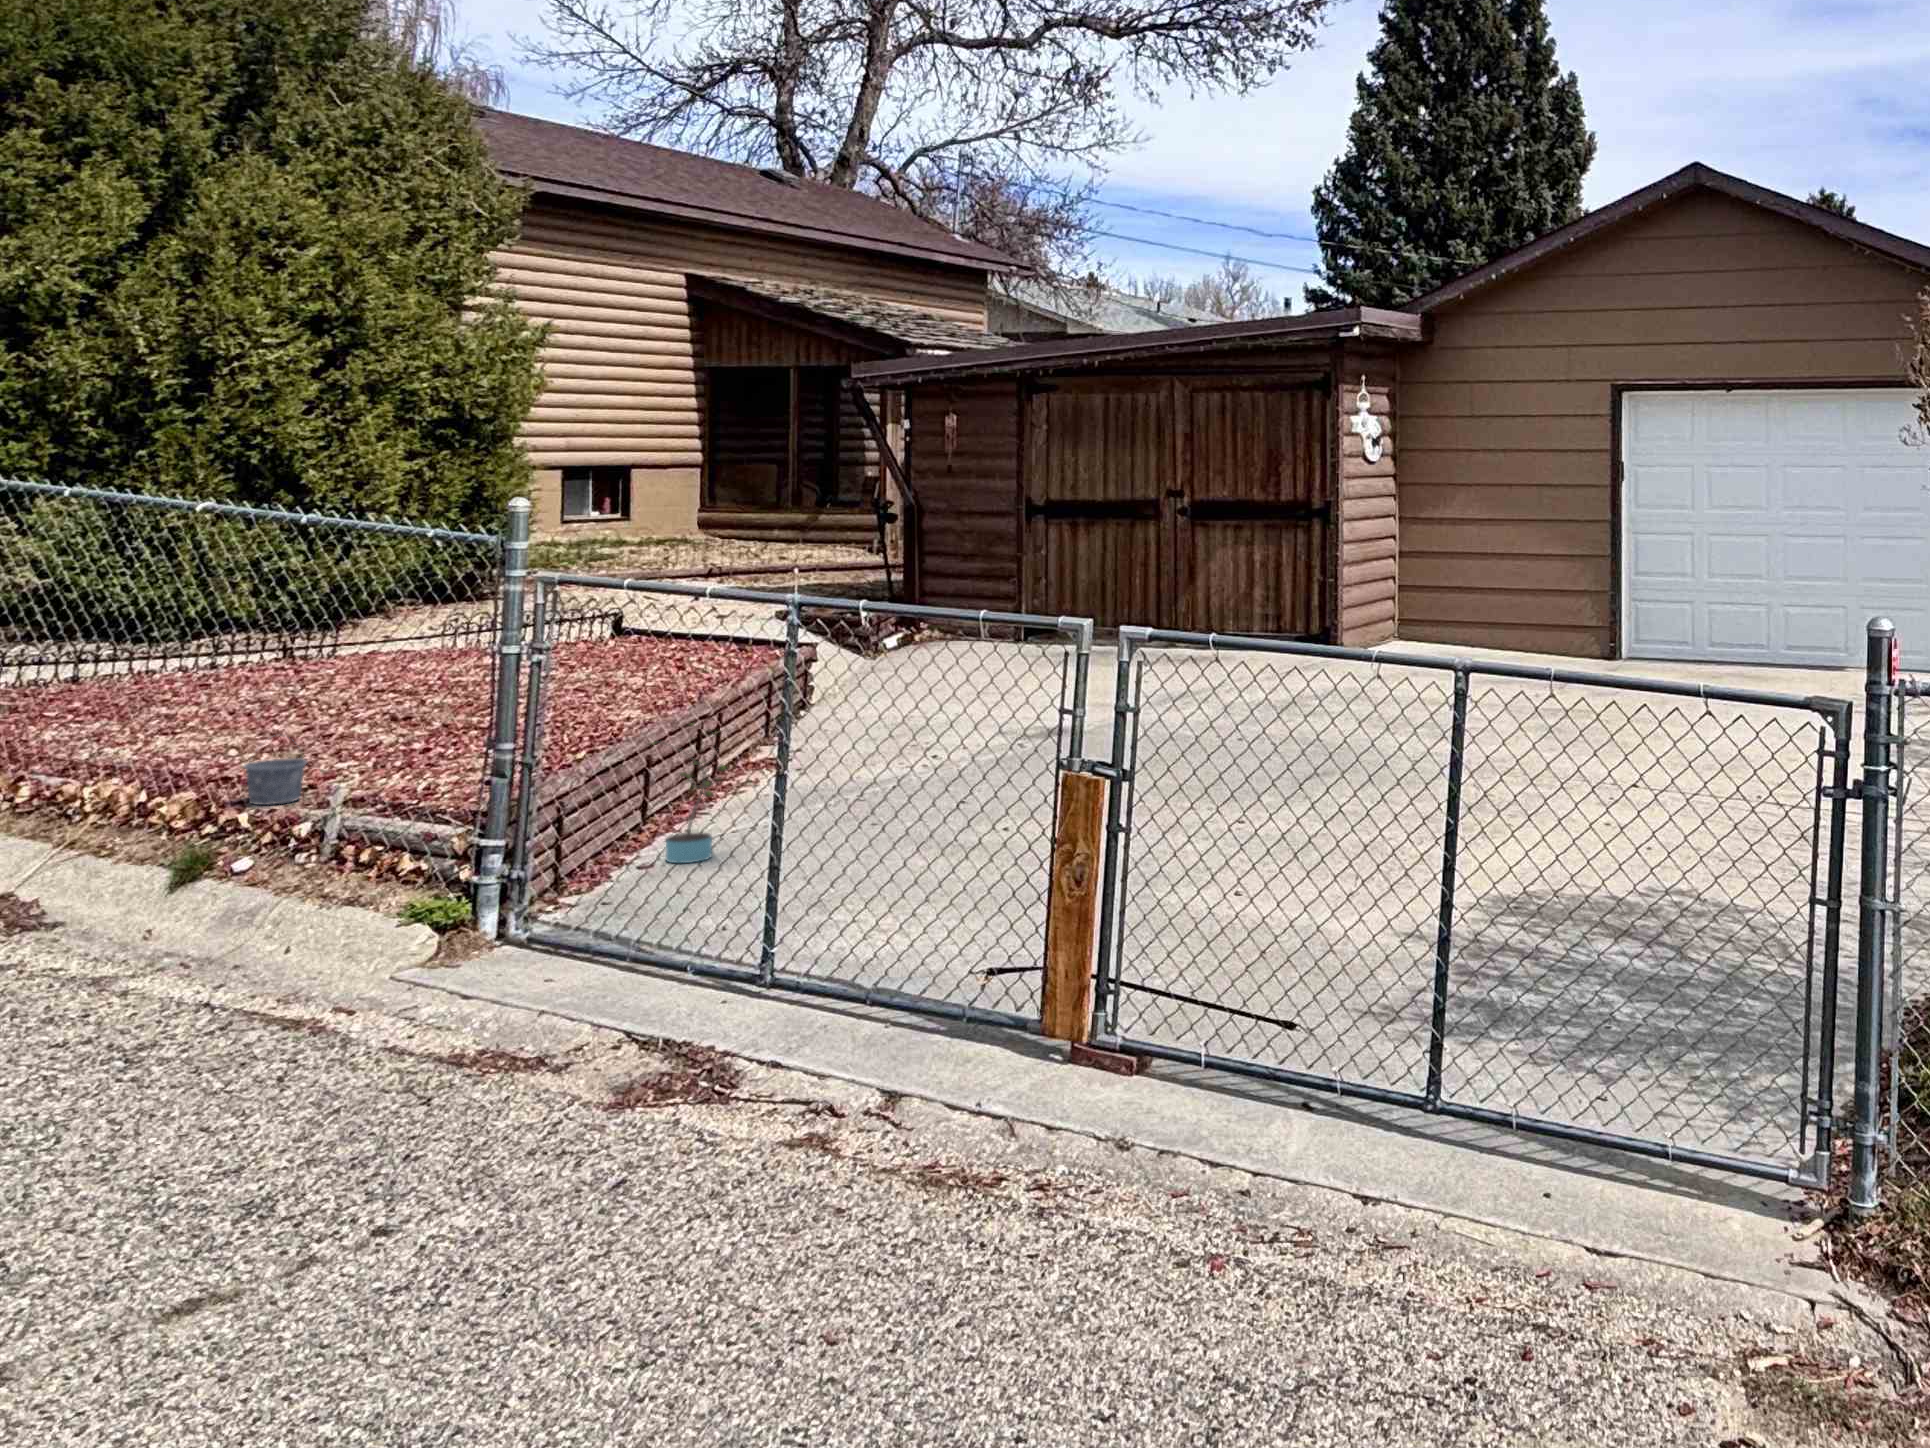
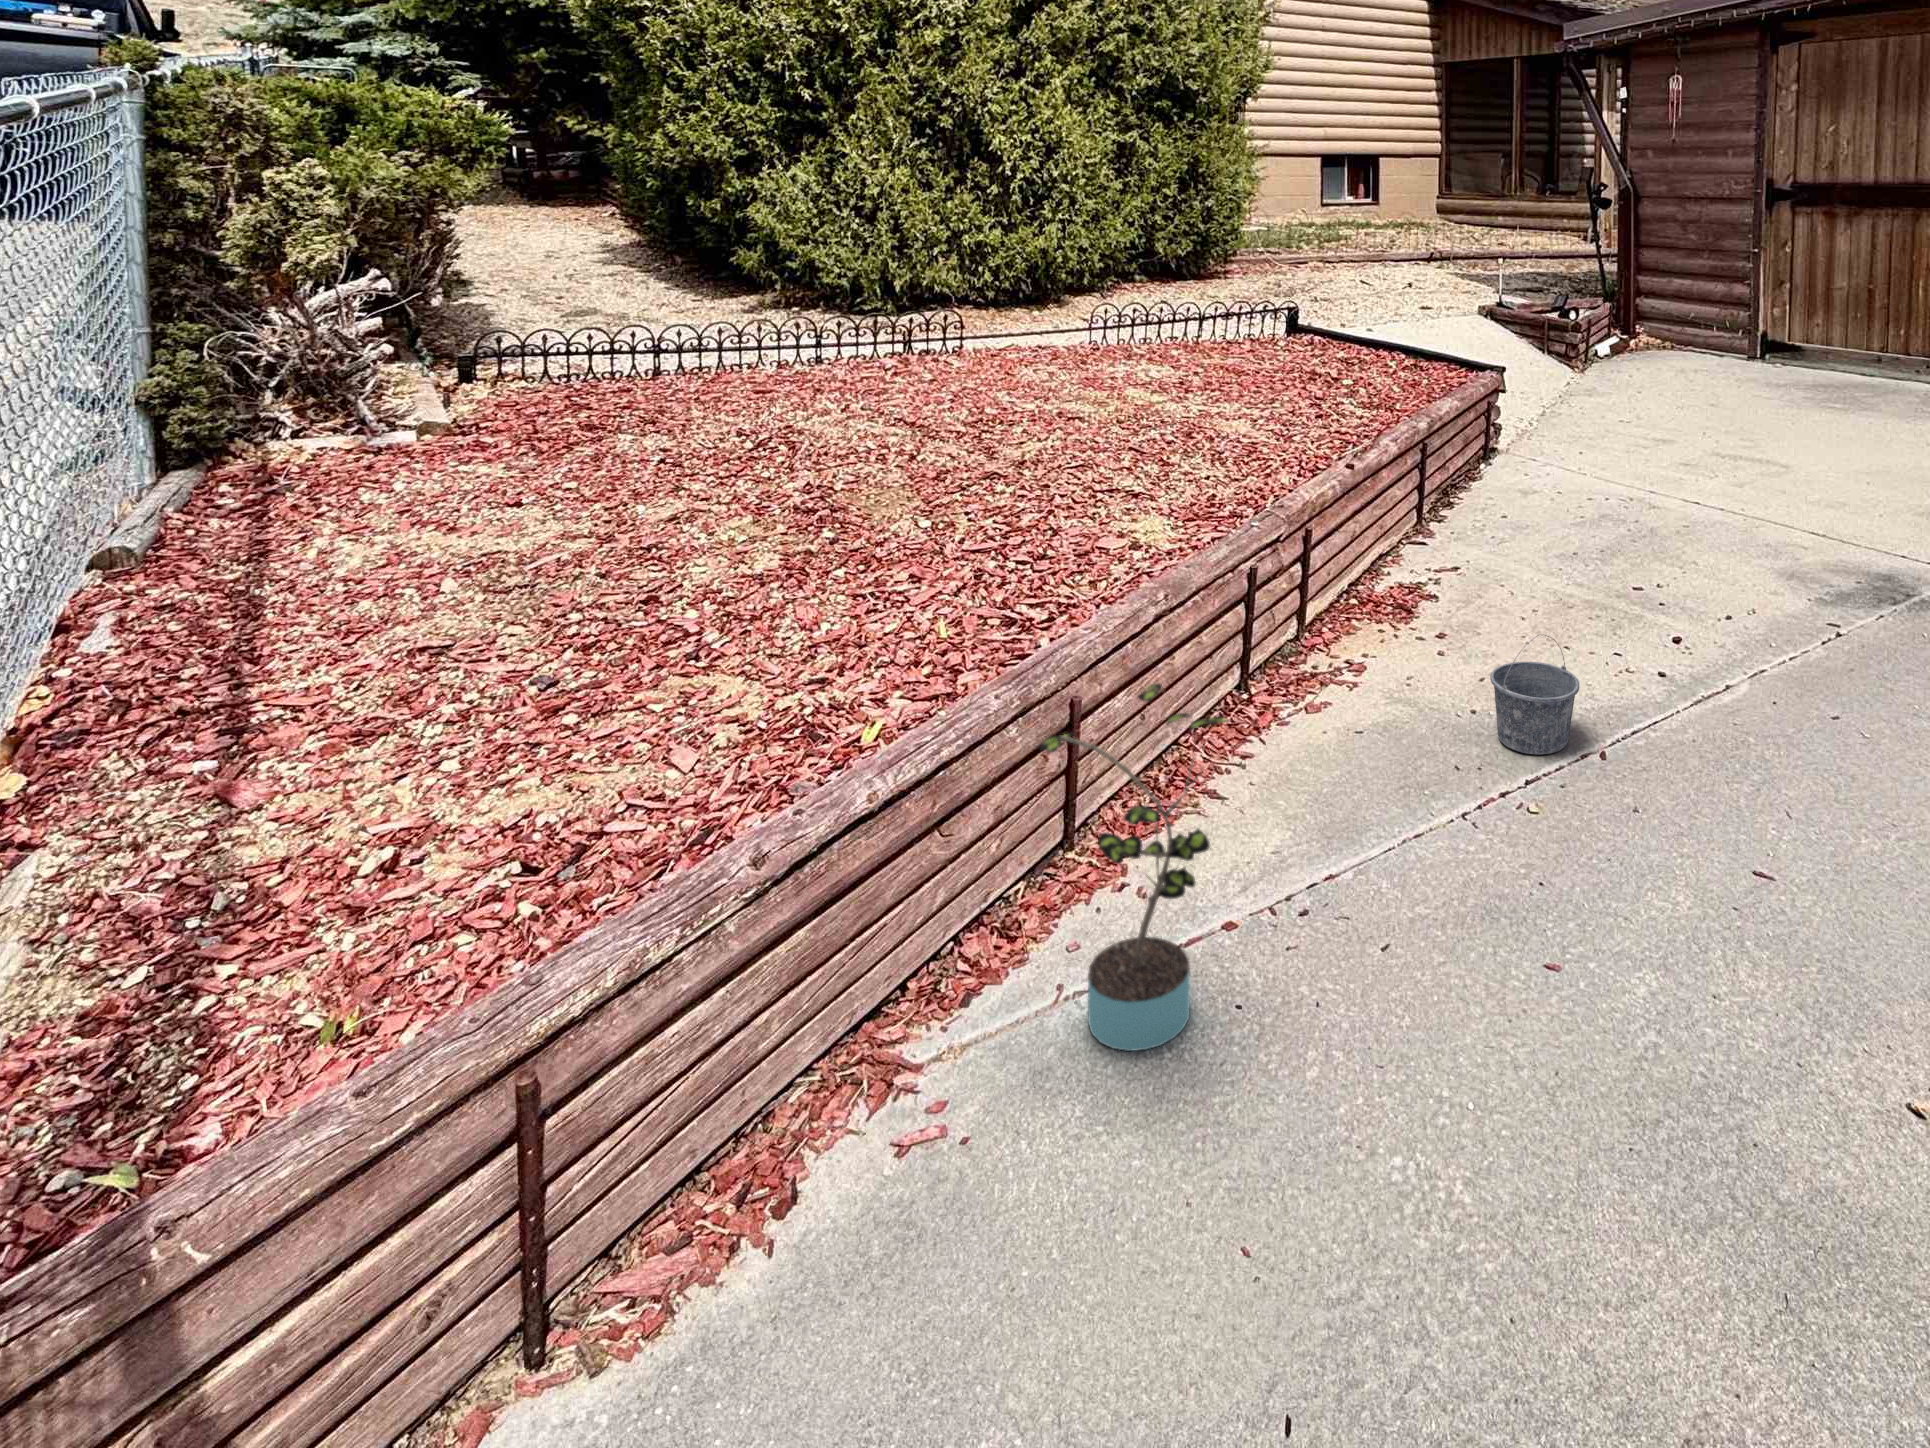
bucket: present [244,758,307,805] -> present [1490,635,1579,755]

